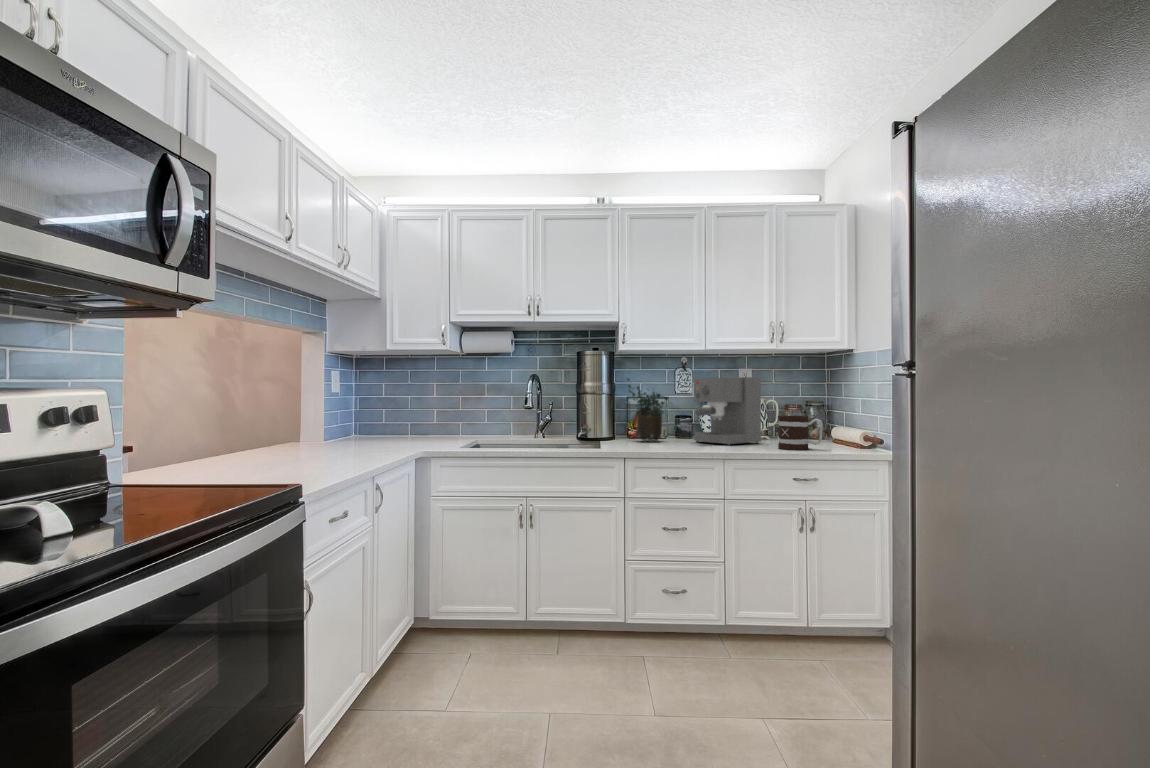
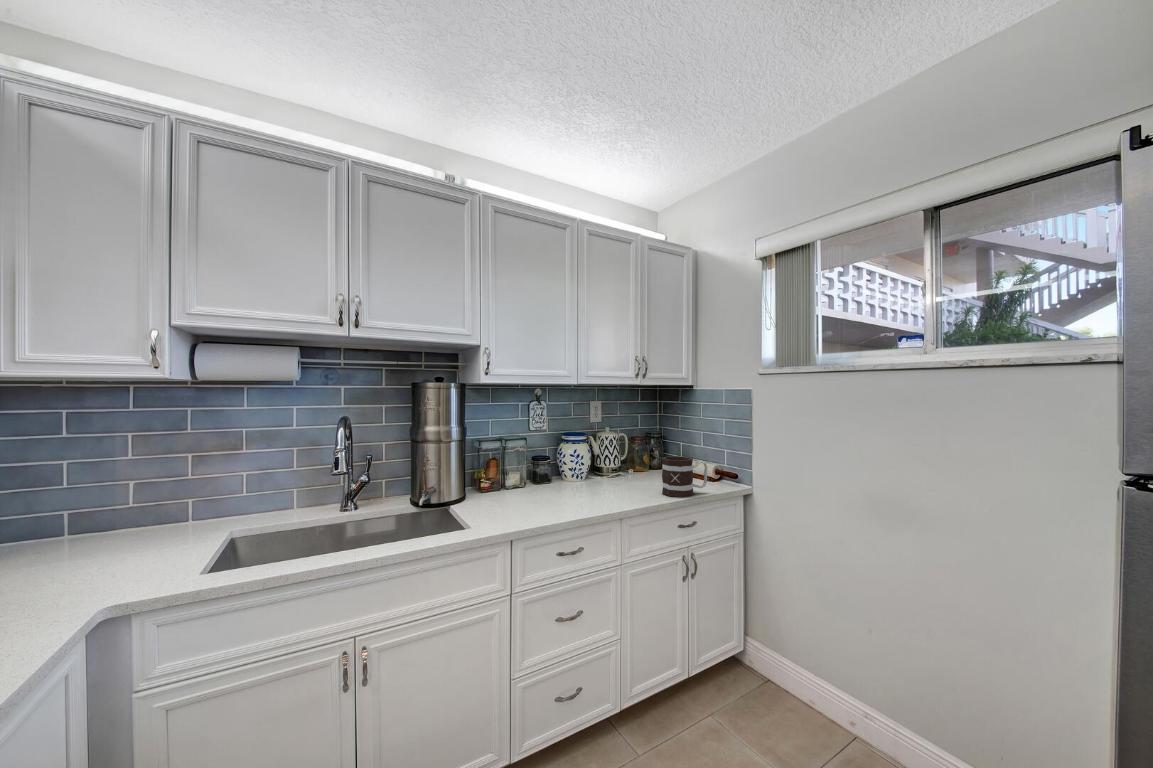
coffee maker: present [694,377,761,445] -> none [557,413,625,493]
potted plant: present [627,378,669,441] -> none [476,416,531,494]

